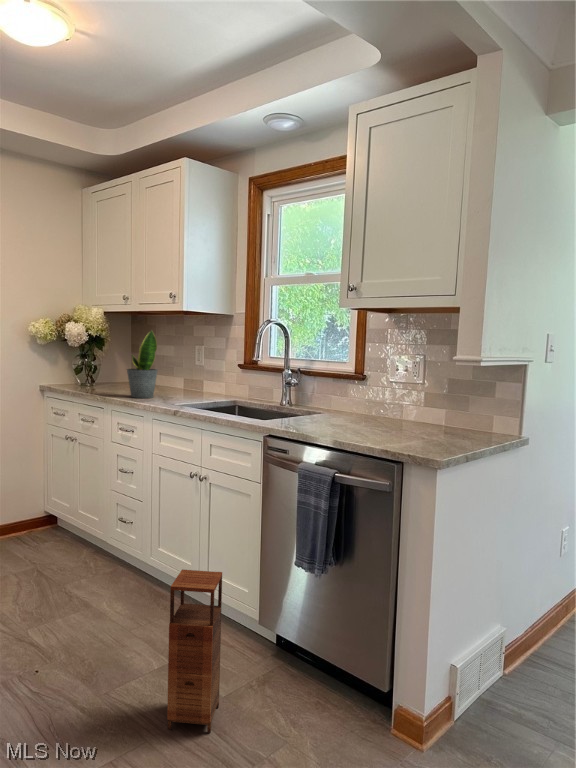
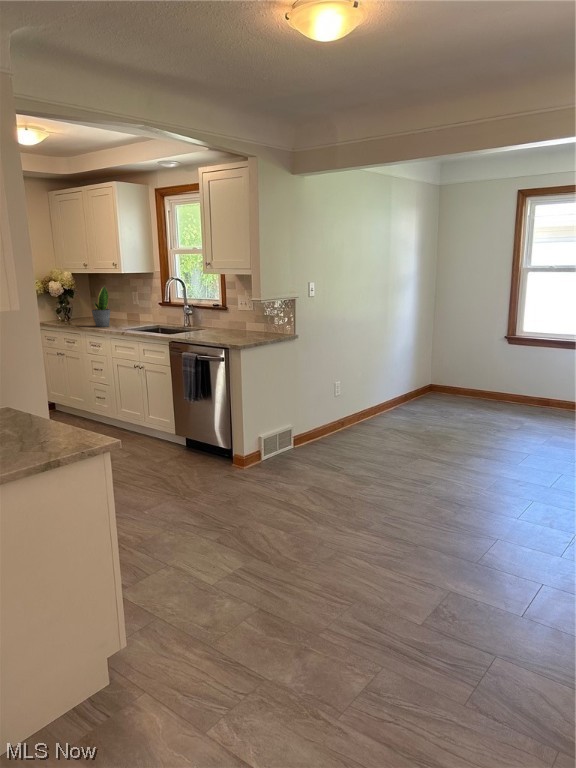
storage cabinet: present [167,569,222,733] -> none [127,404,155,473]

